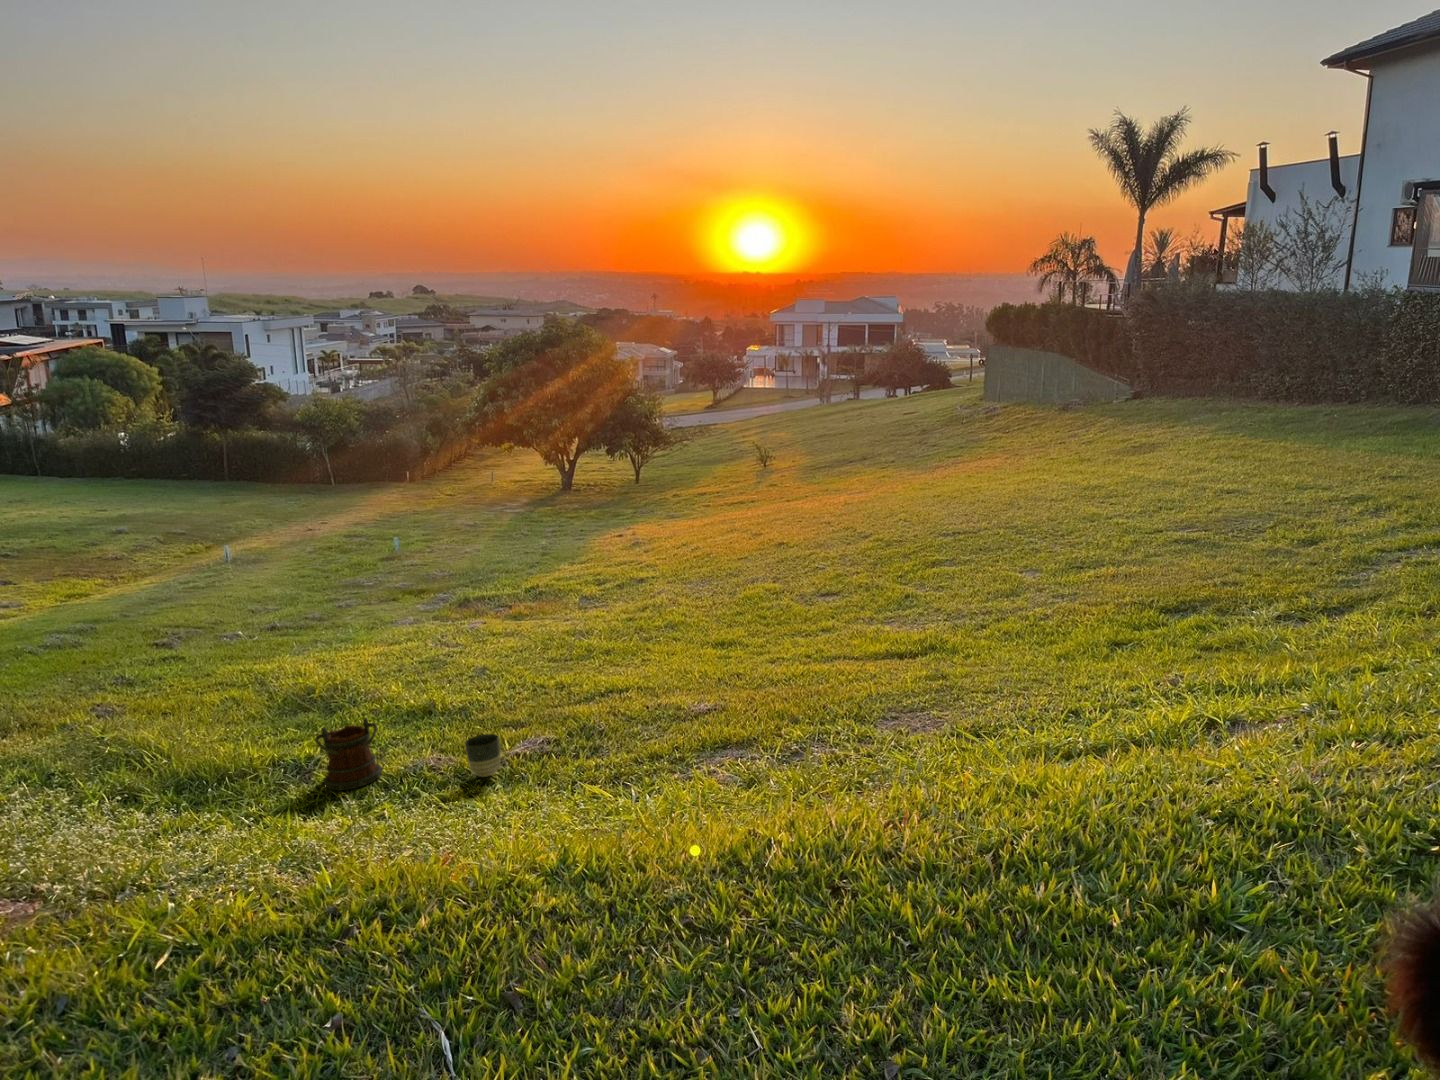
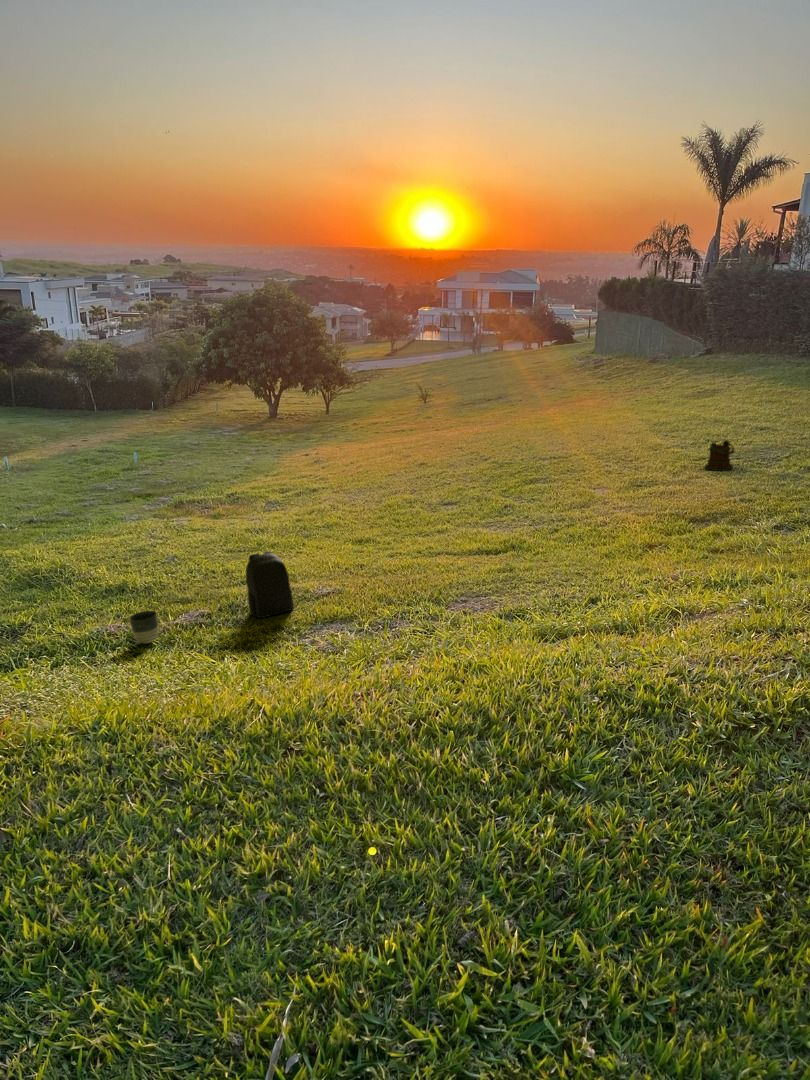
backpack: none [607,655,667,743] -> present [246,551,294,618]
bucket: present [315,718,383,791] -> present [705,440,734,471]

